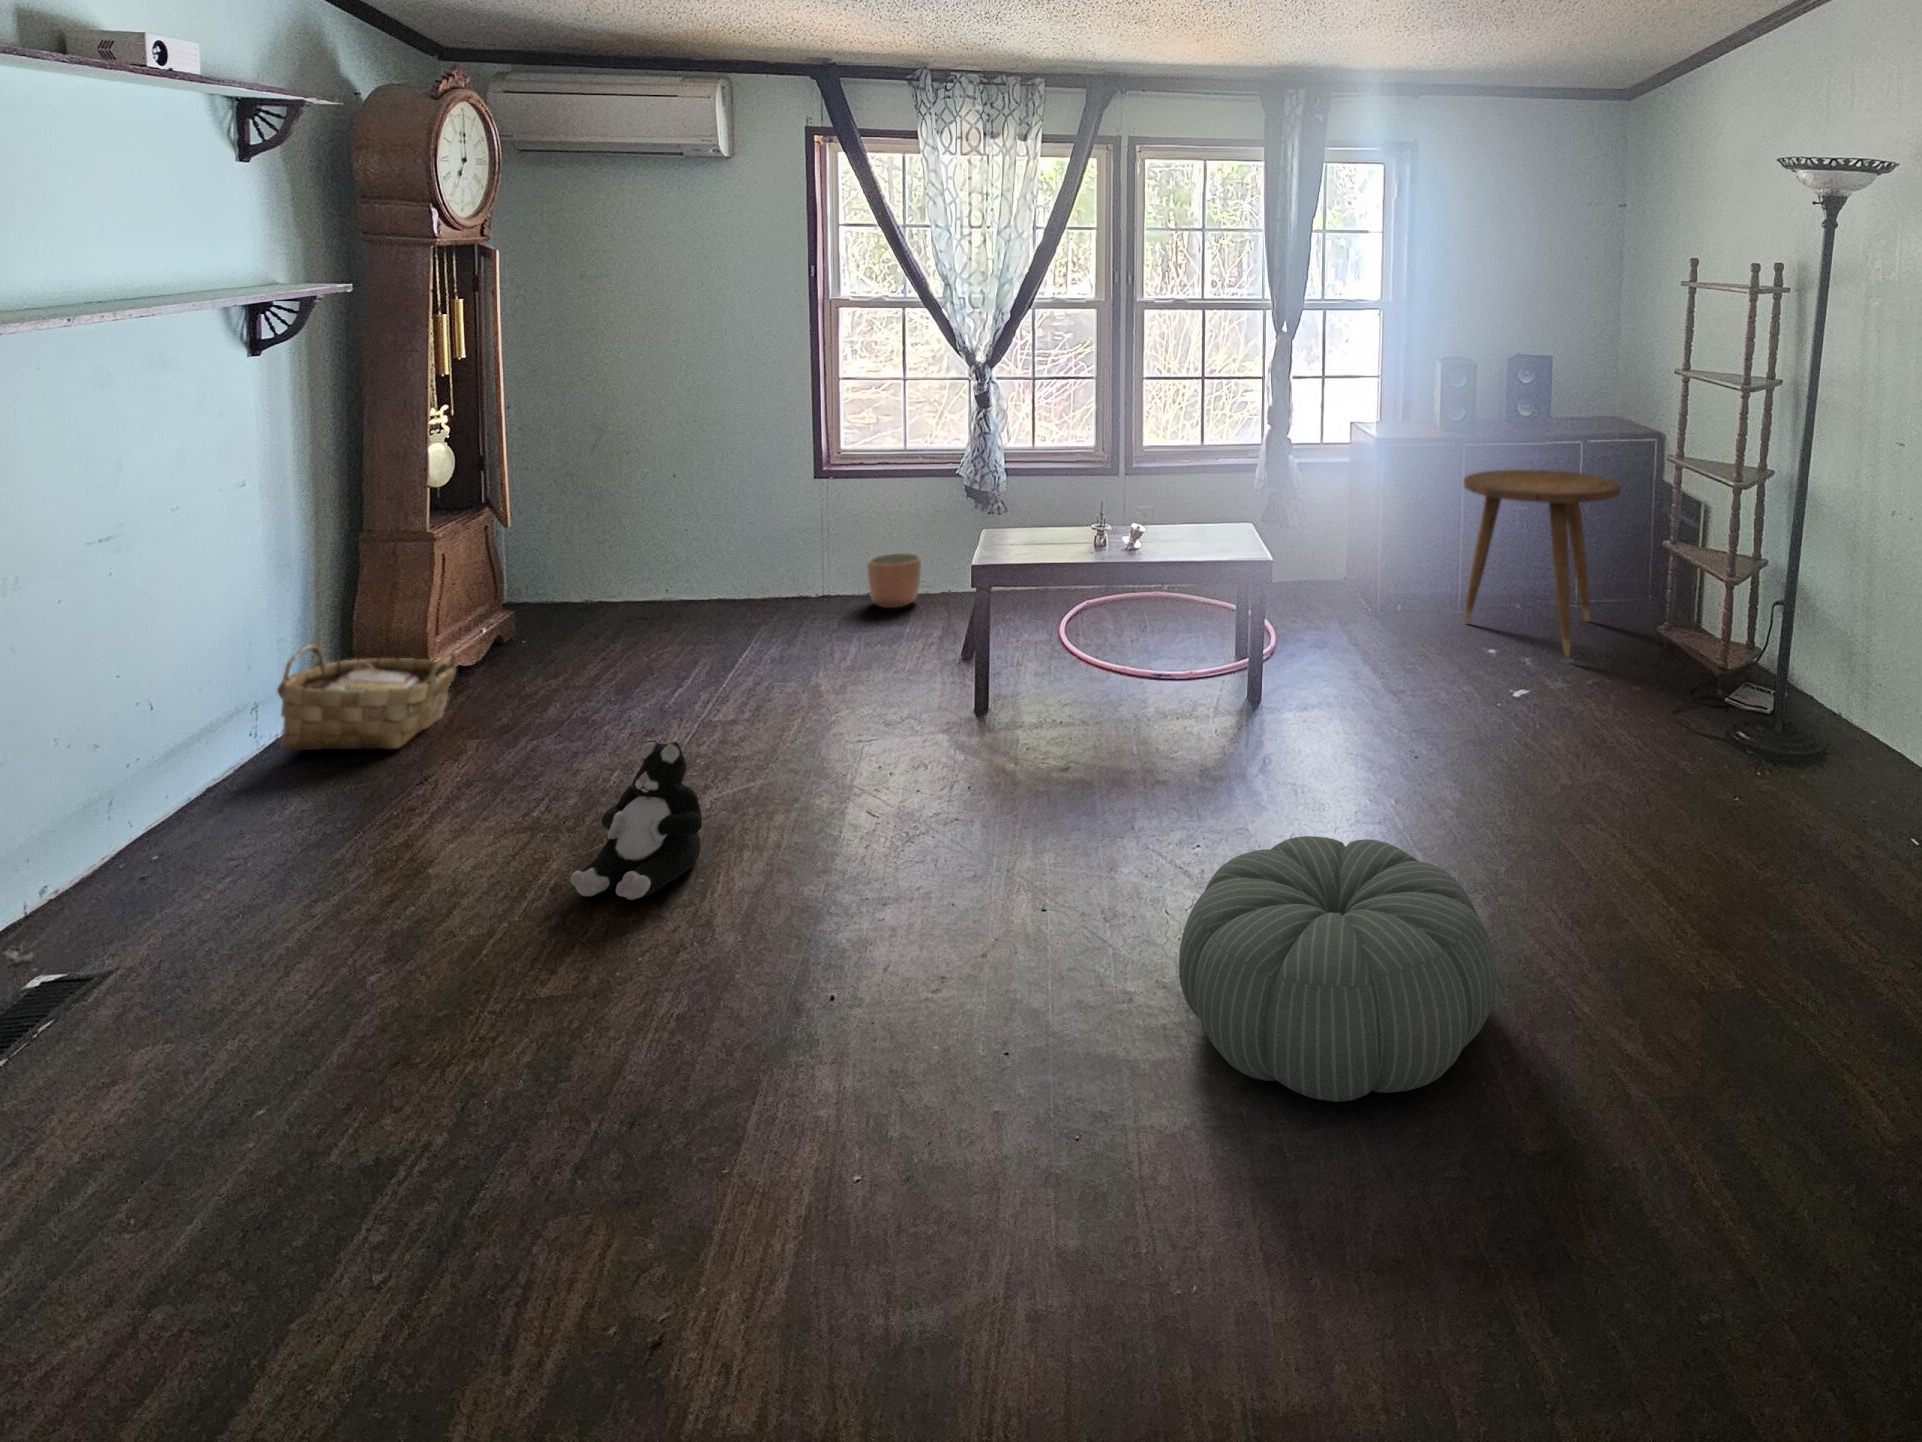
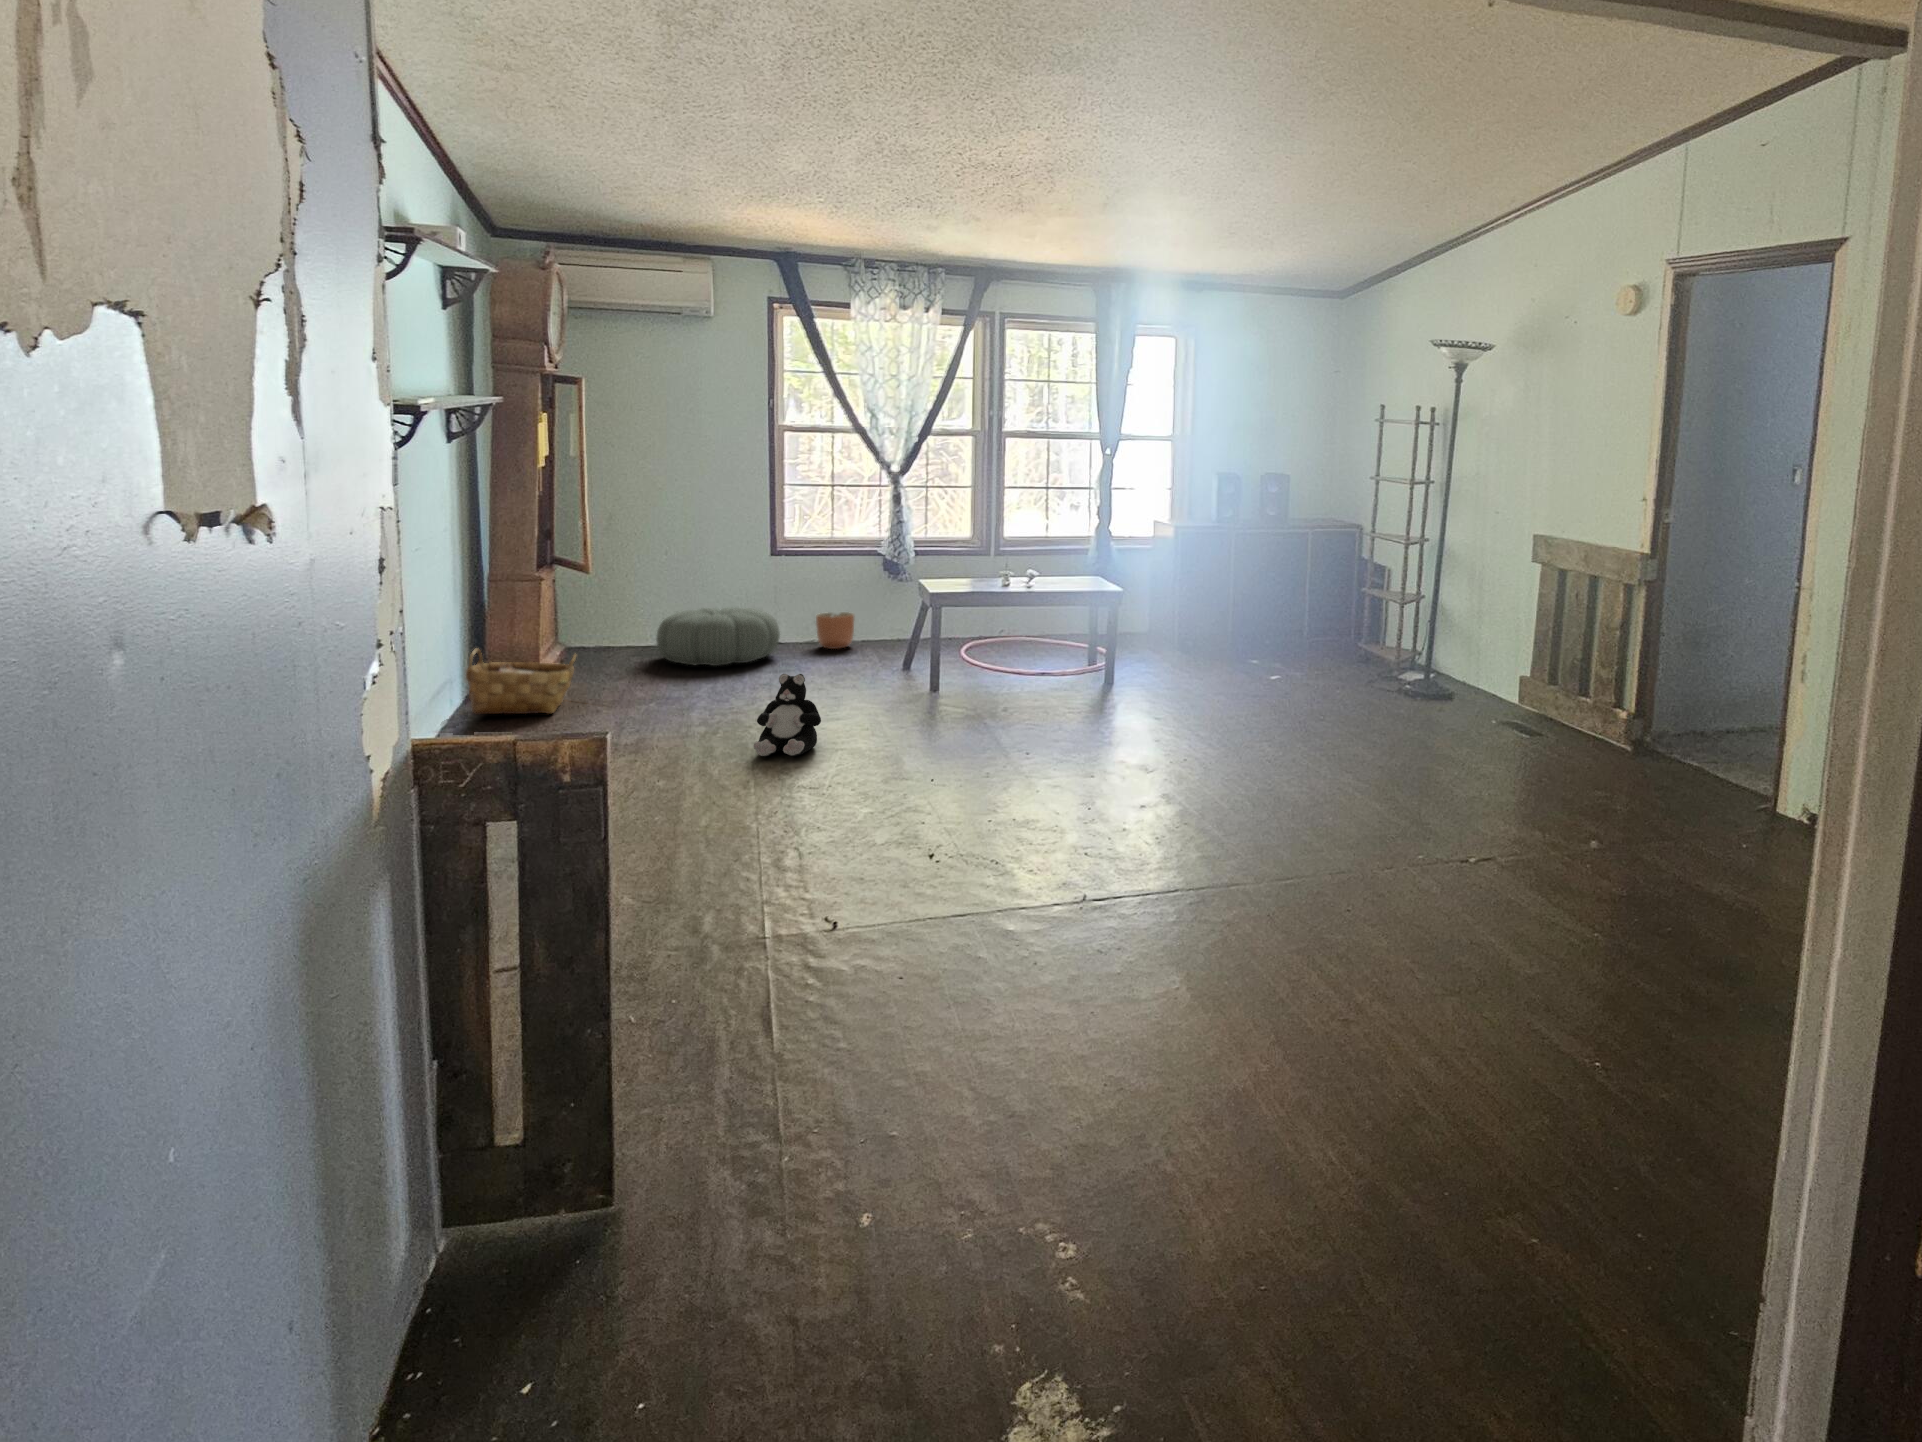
side table: present [1464,470,1621,658] -> none [1237,548,1338,660]
pouf: present [1179,836,1496,1102] -> present [656,607,780,666]

